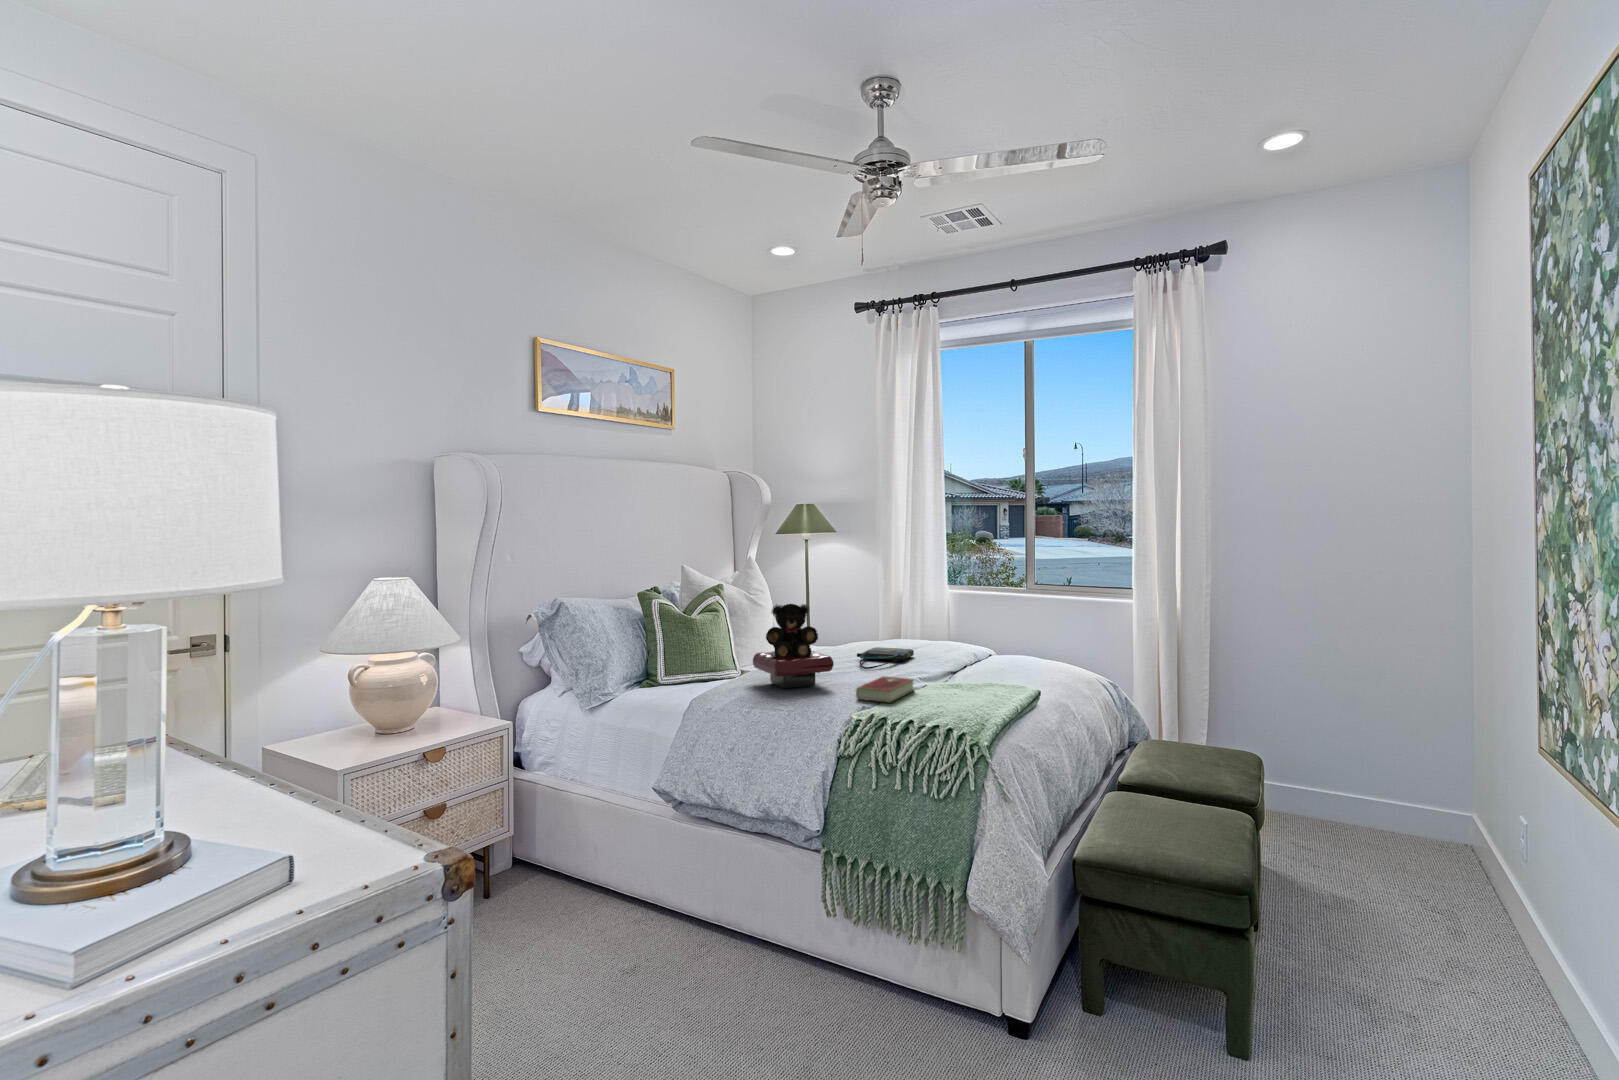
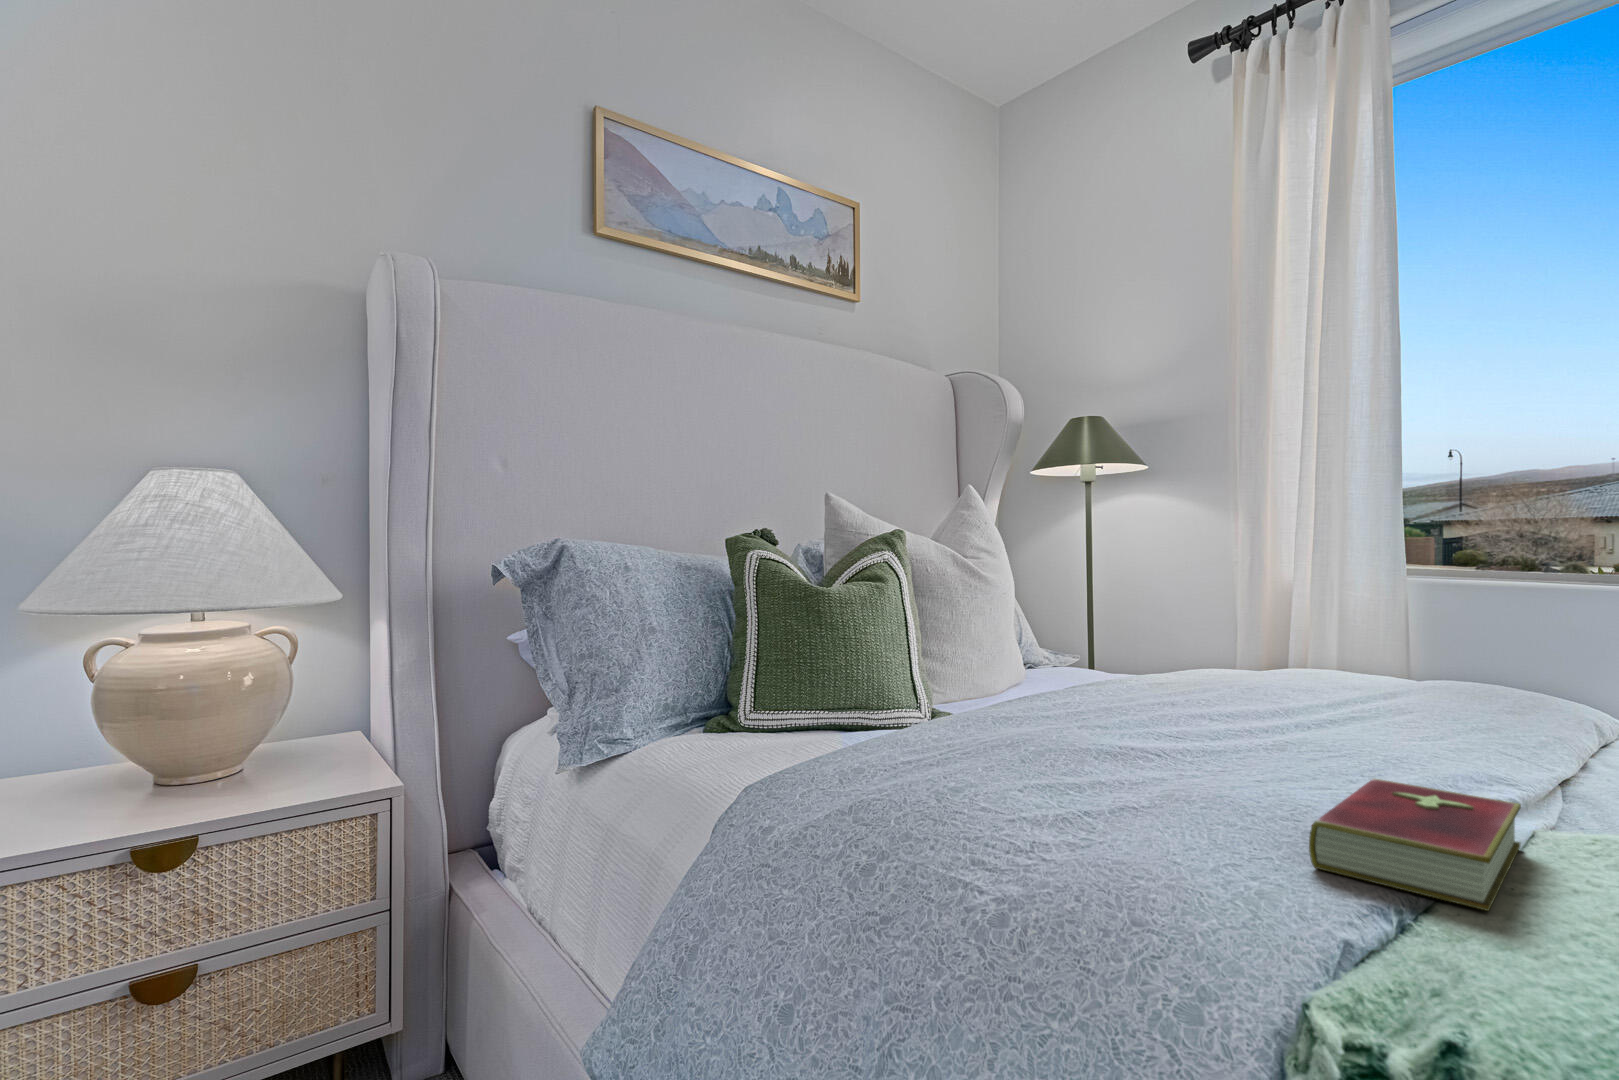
teddy bear: present [753,604,834,688] -> none [941,535,1195,783]
tote bag: present [857,647,914,669] -> none [1217,687,1372,742]

